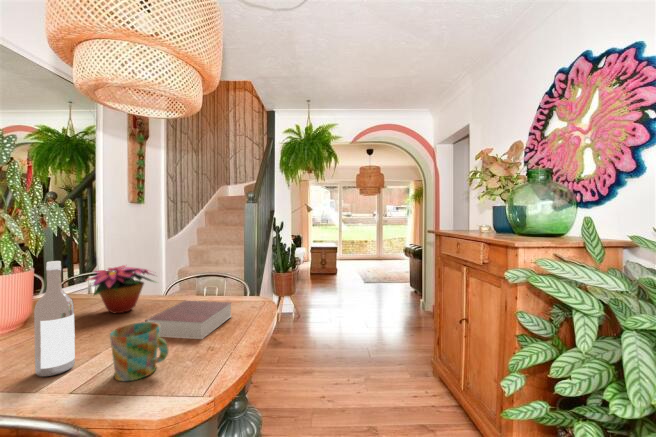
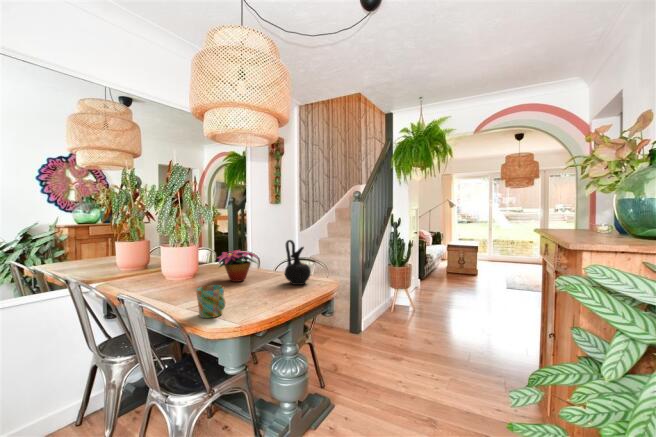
ceramic jug: none [201,248,236,306] -> present [285,240,311,285]
wine bottle: present [34,261,75,376] -> none [170,244,189,308]
book: present [145,301,232,339] -> none [235,277,296,304]

